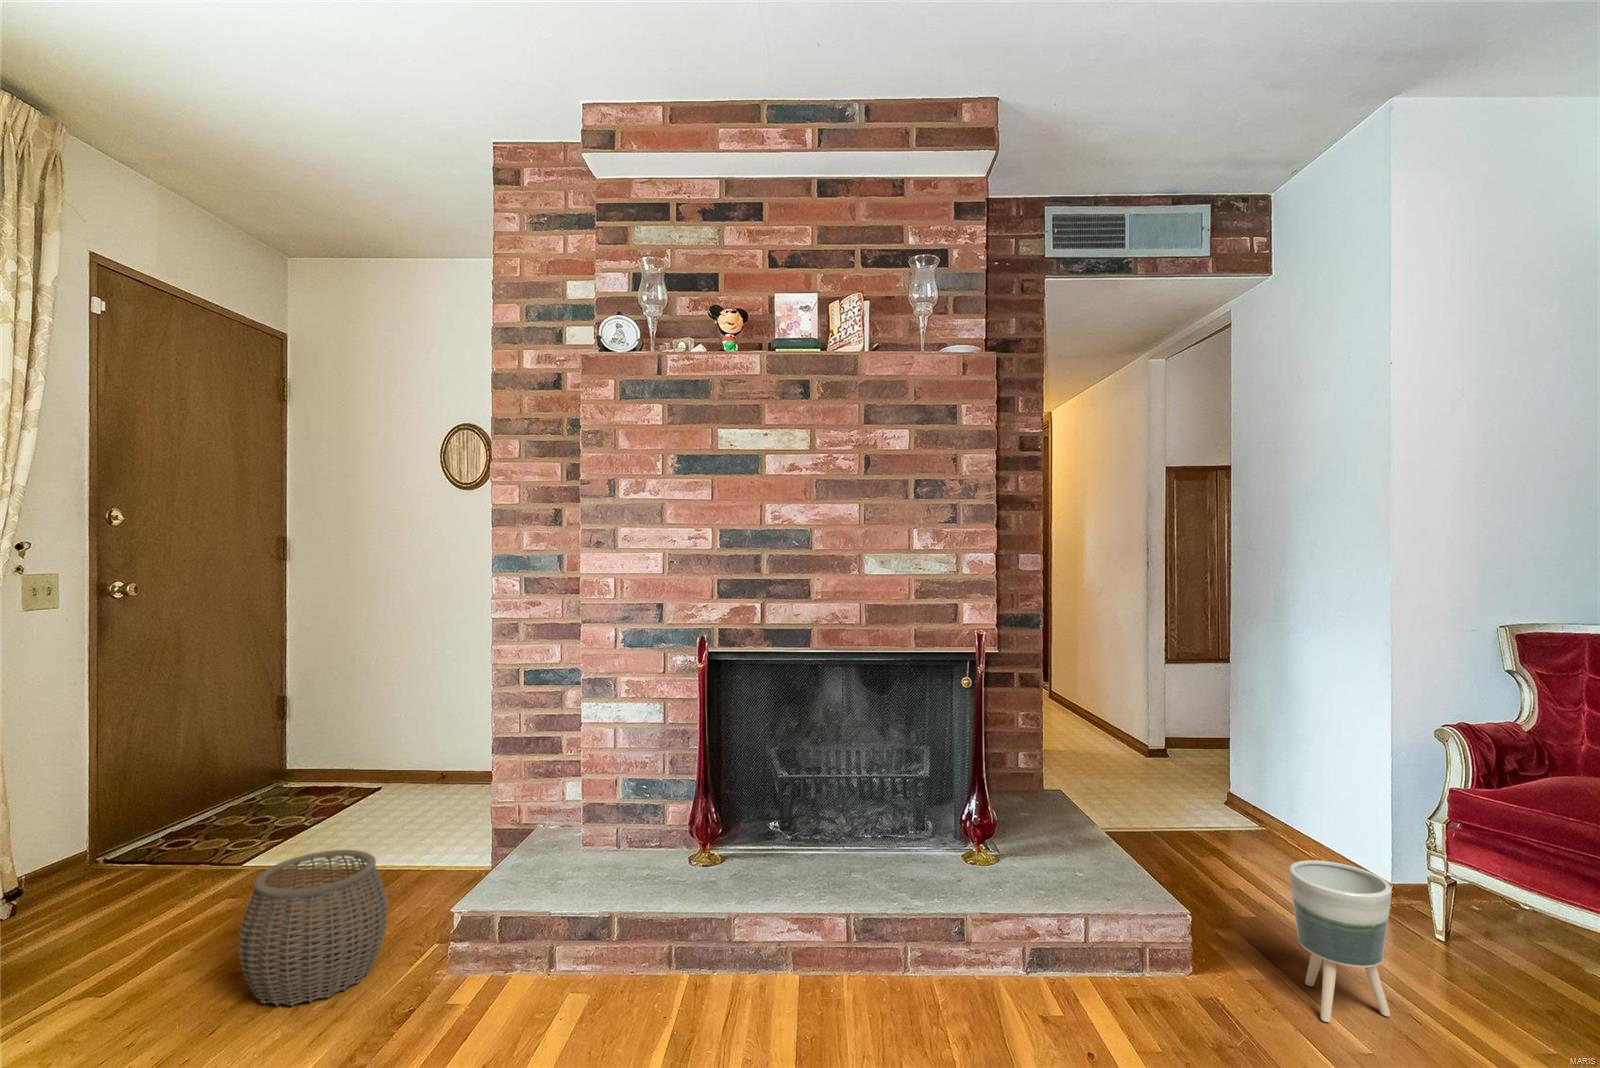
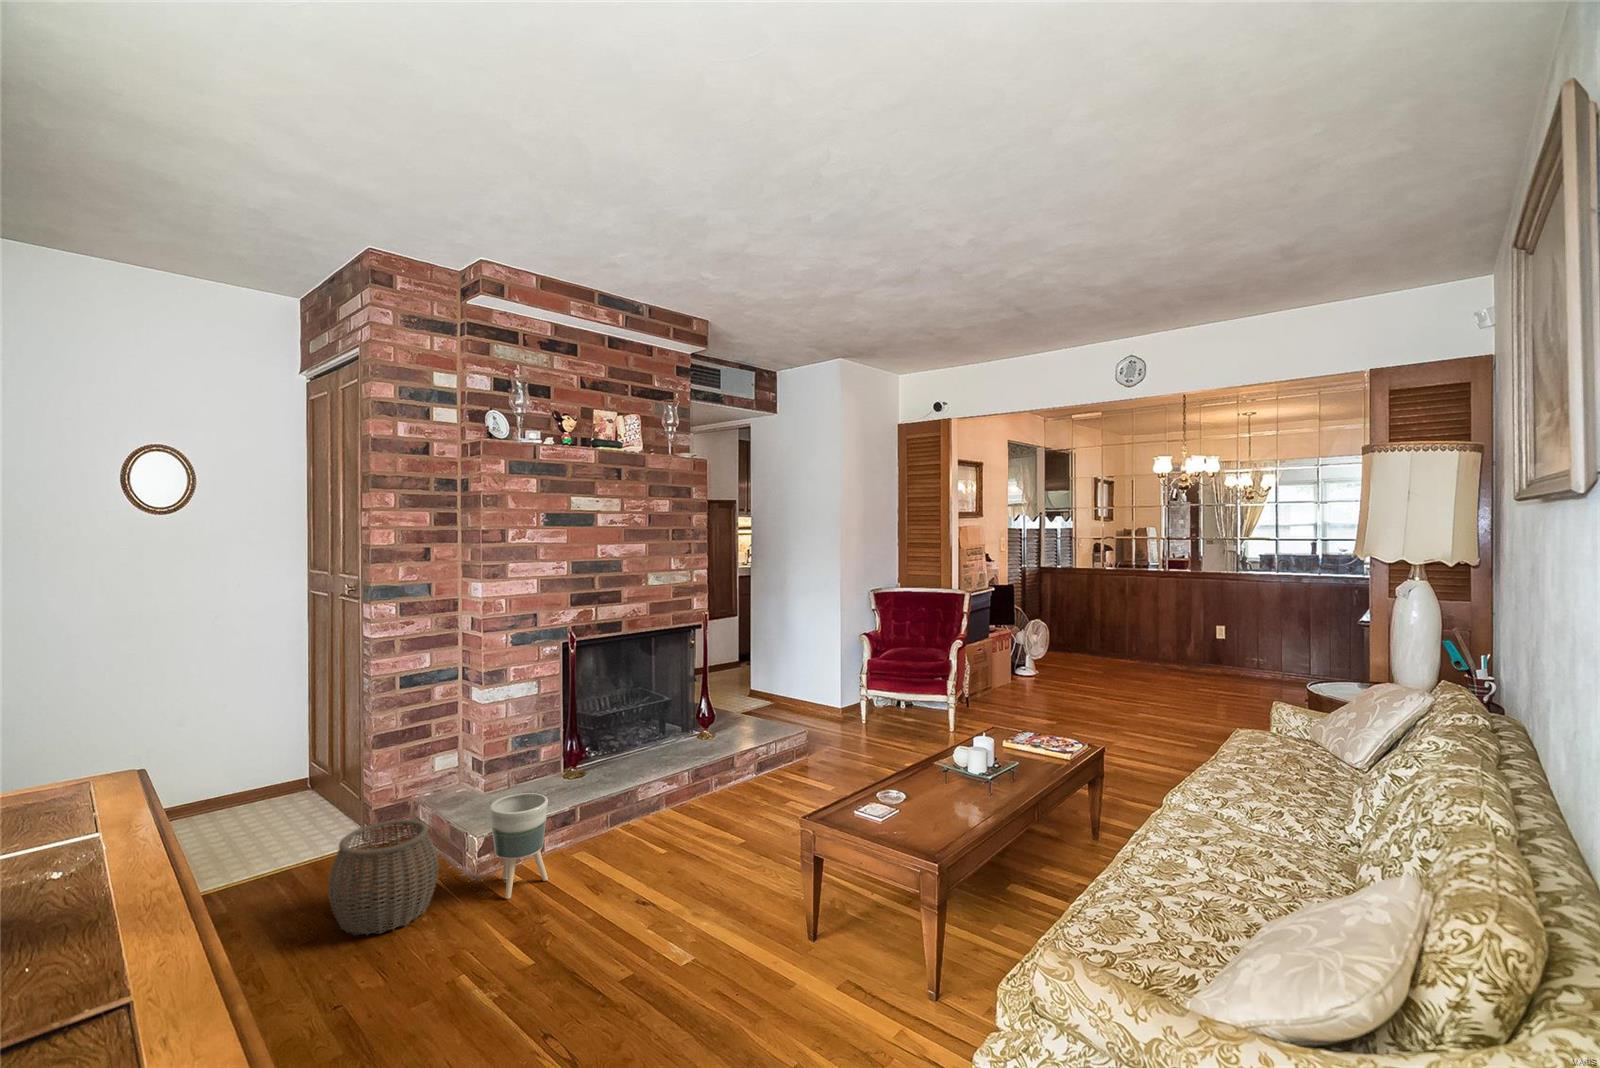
planter: present [1289,860,1392,1022] -> present [490,793,548,899]

